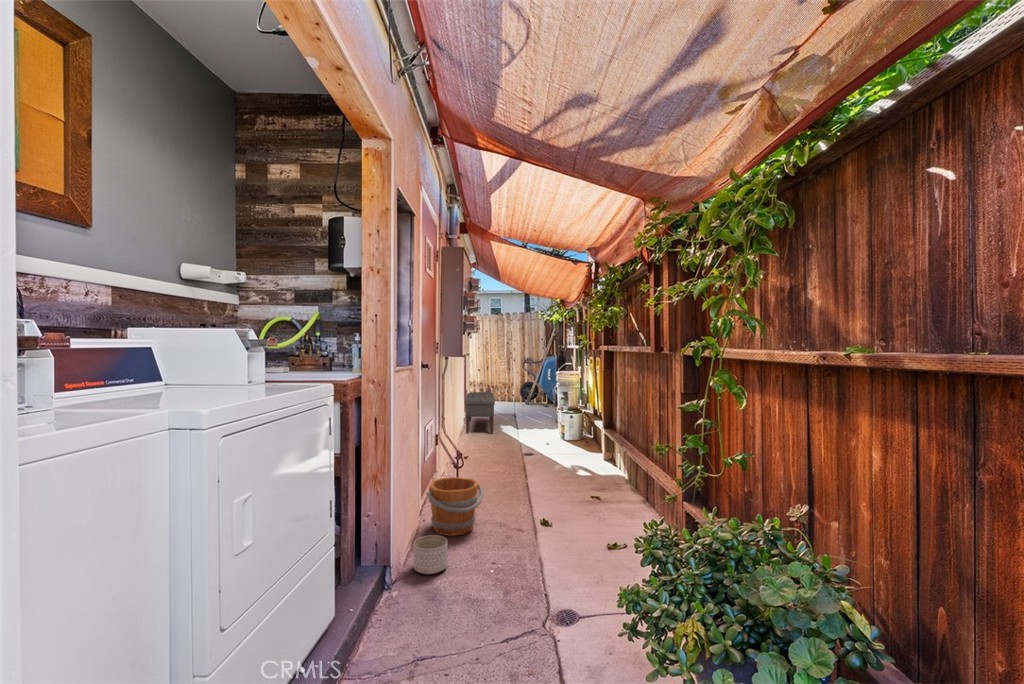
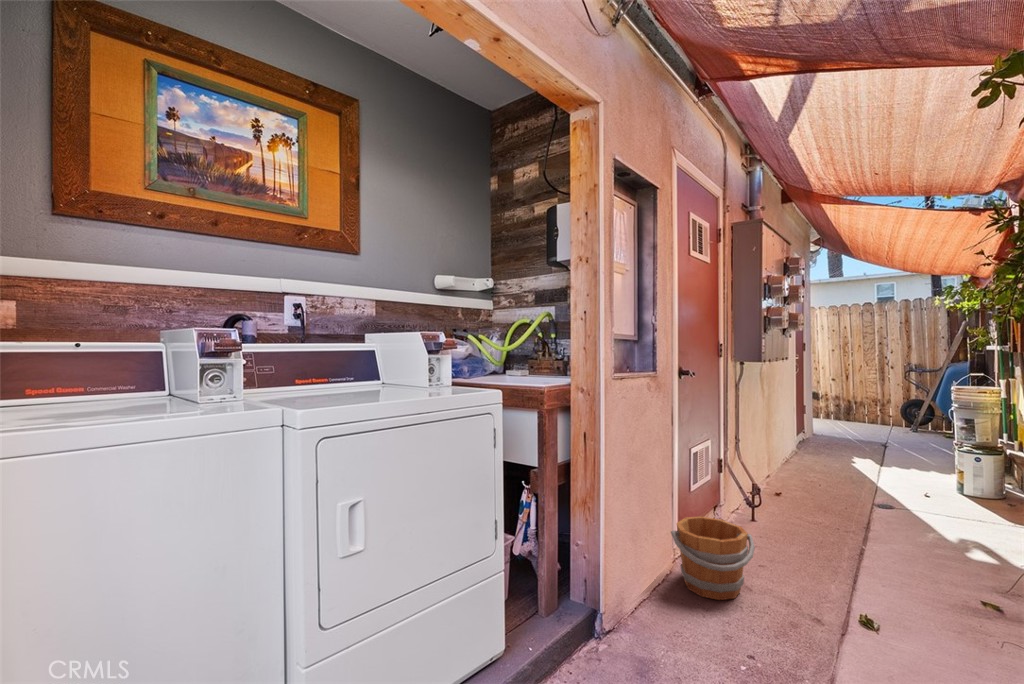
bench: present [465,392,495,433] -> none [790,408,843,466]
planter: present [413,535,447,574] -> none [632,587,677,642]

